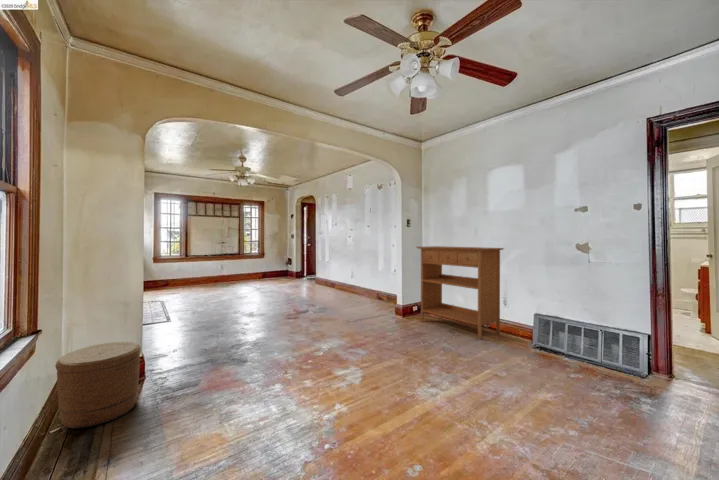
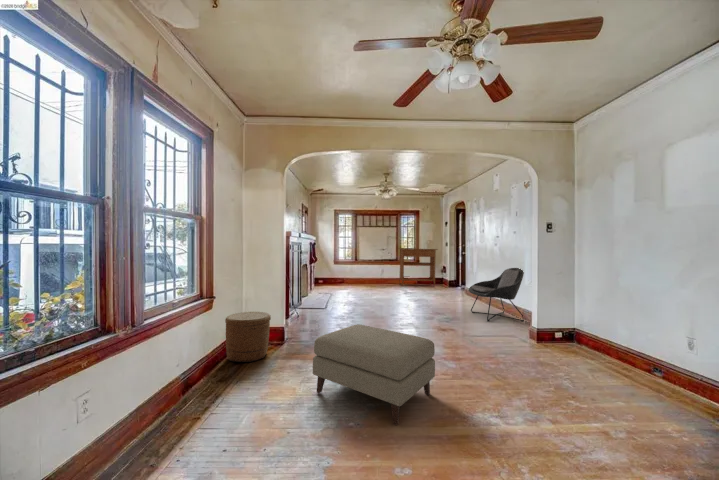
console table: present [417,246,503,340] -> present [400,248,437,286]
lounge chair: none [334,257,383,307] -> present [469,268,524,322]
ottoman: none [250,332,374,427] -> present [313,324,435,425]

